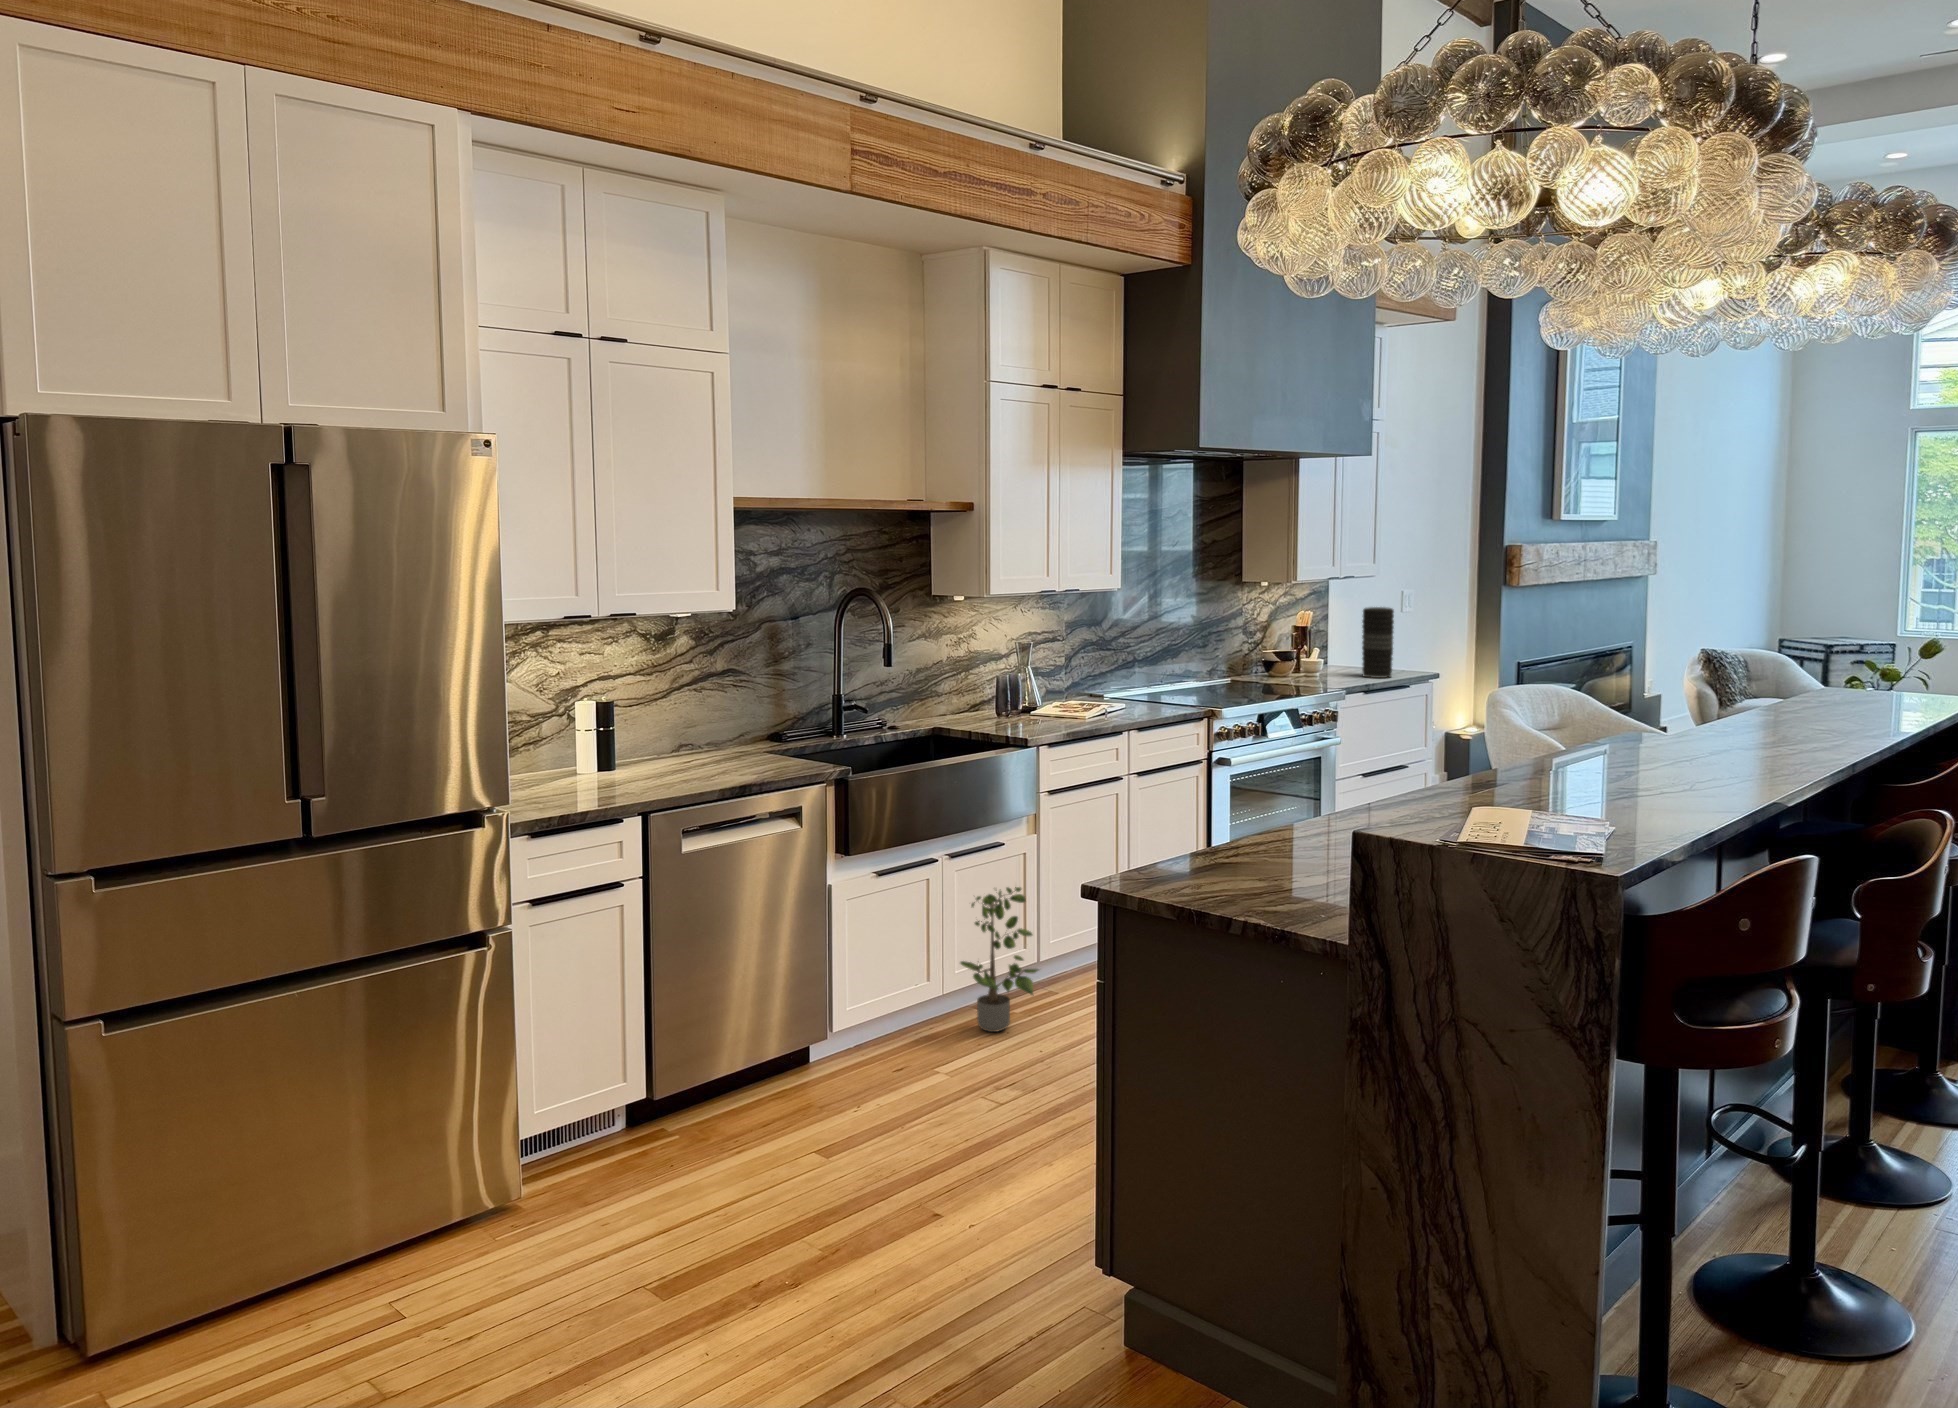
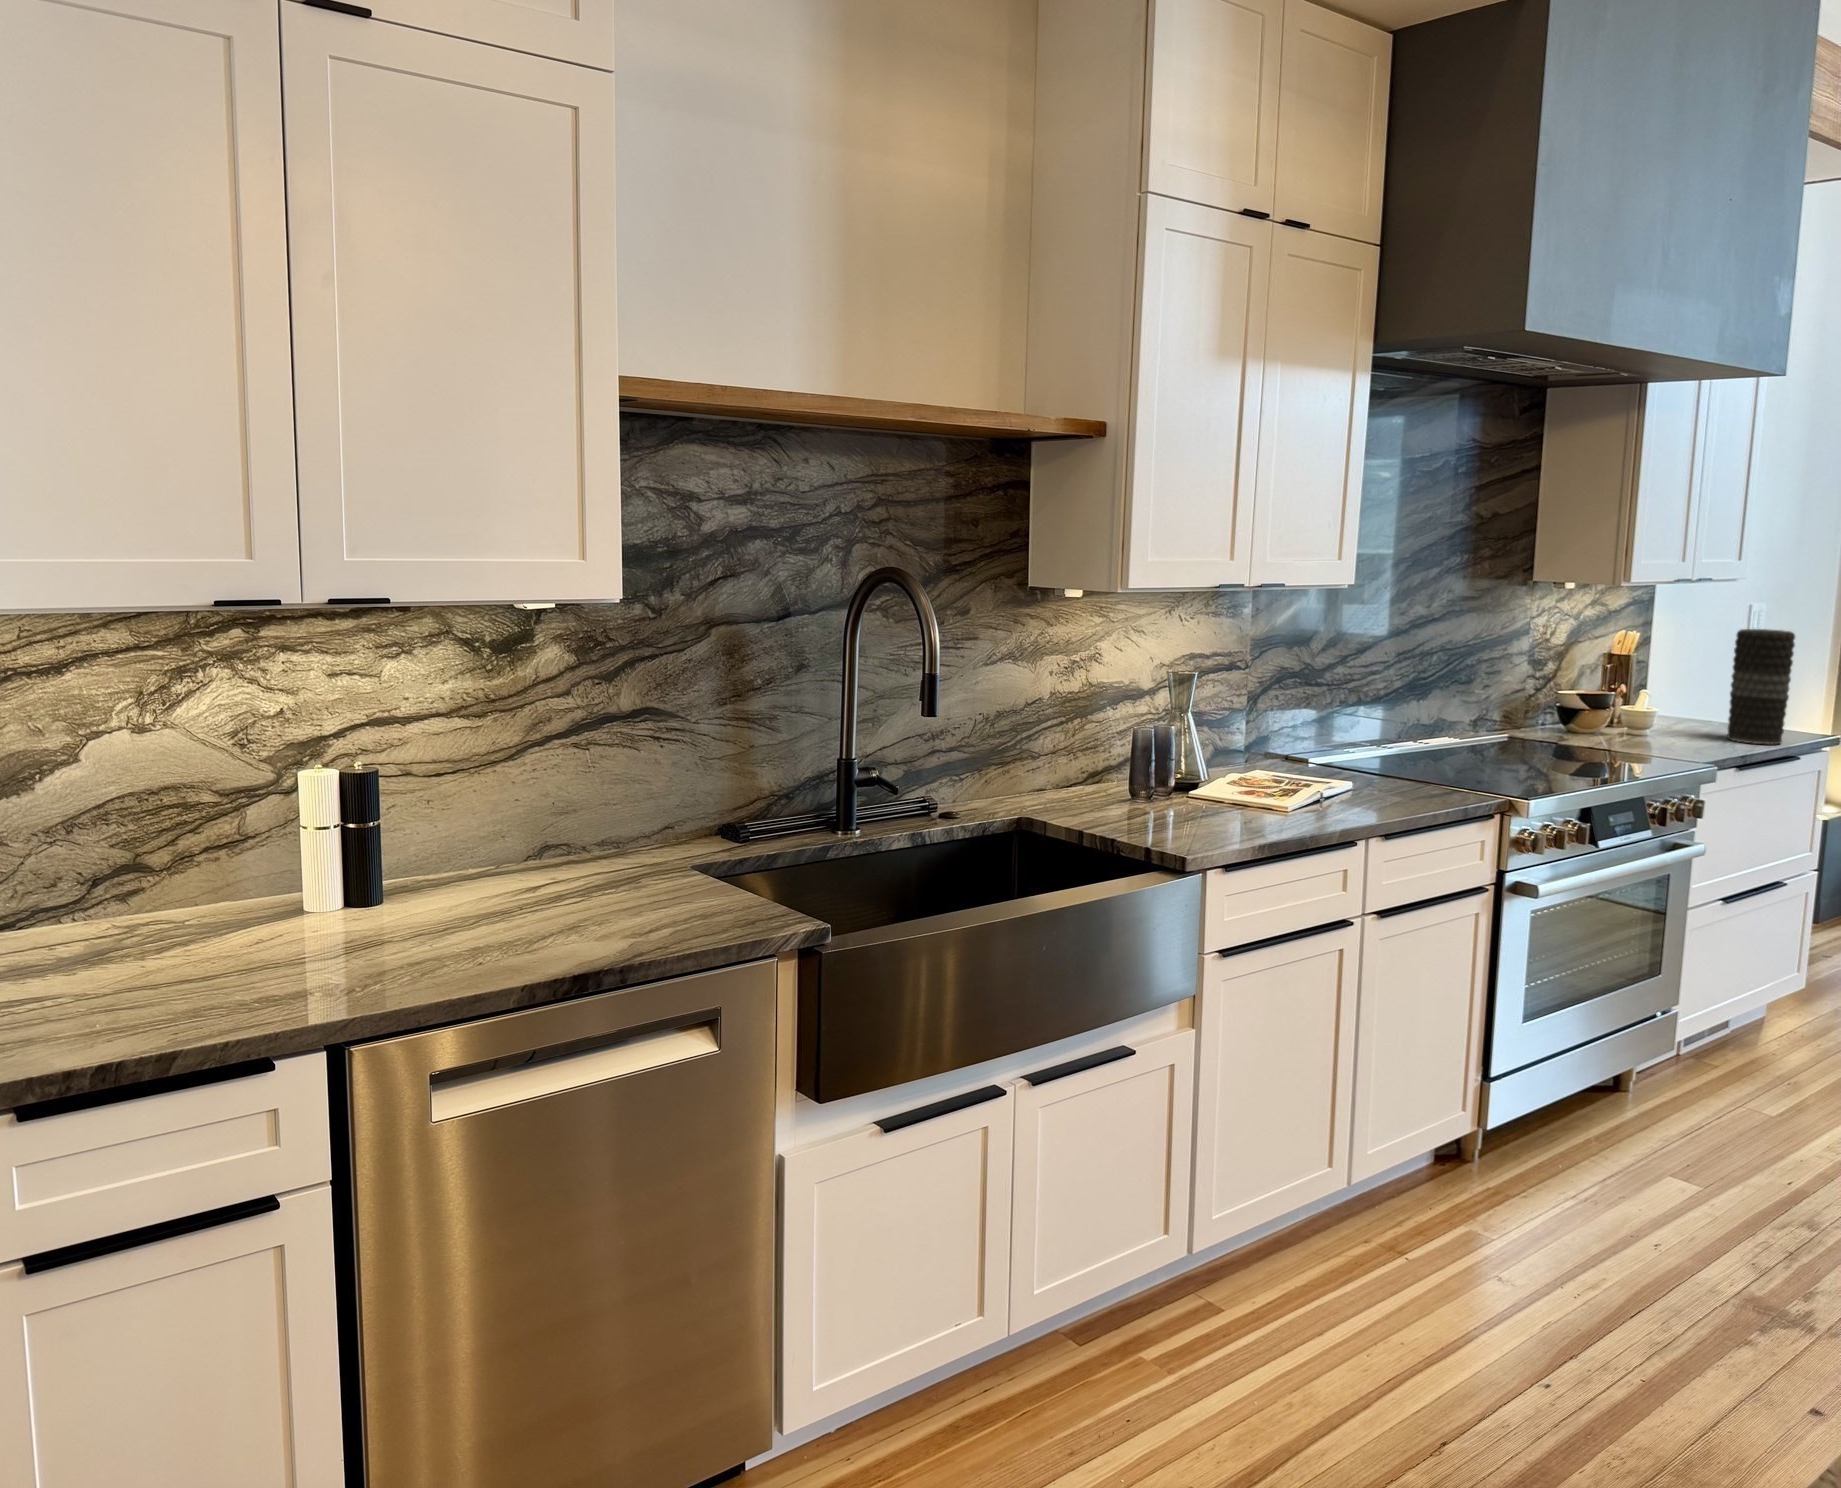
potted plant: present [960,887,1038,1032] -> none [1039,1135,1197,1412]

